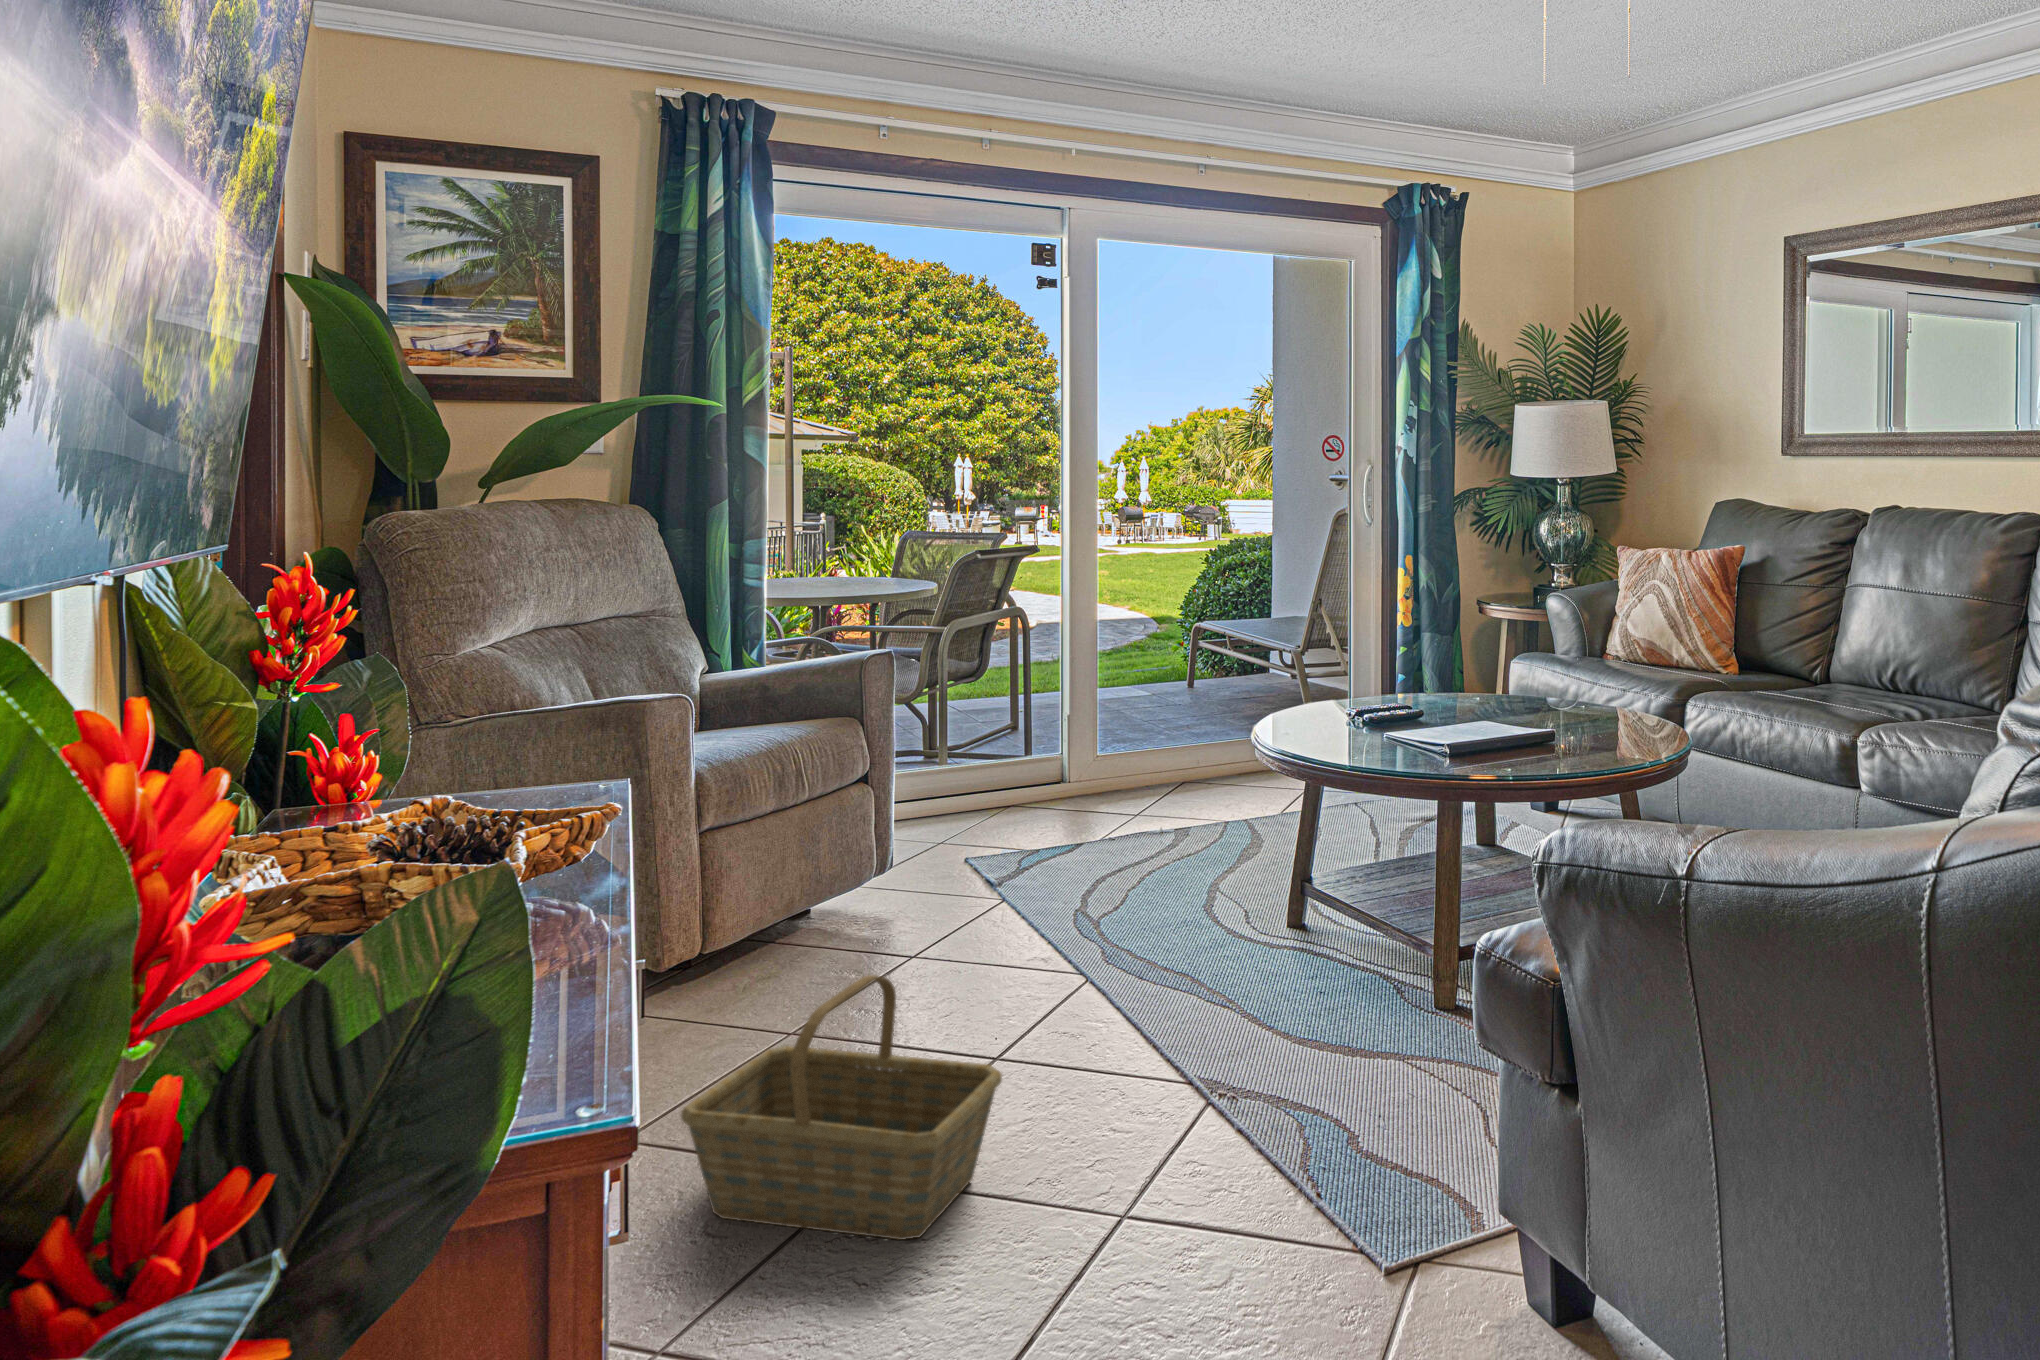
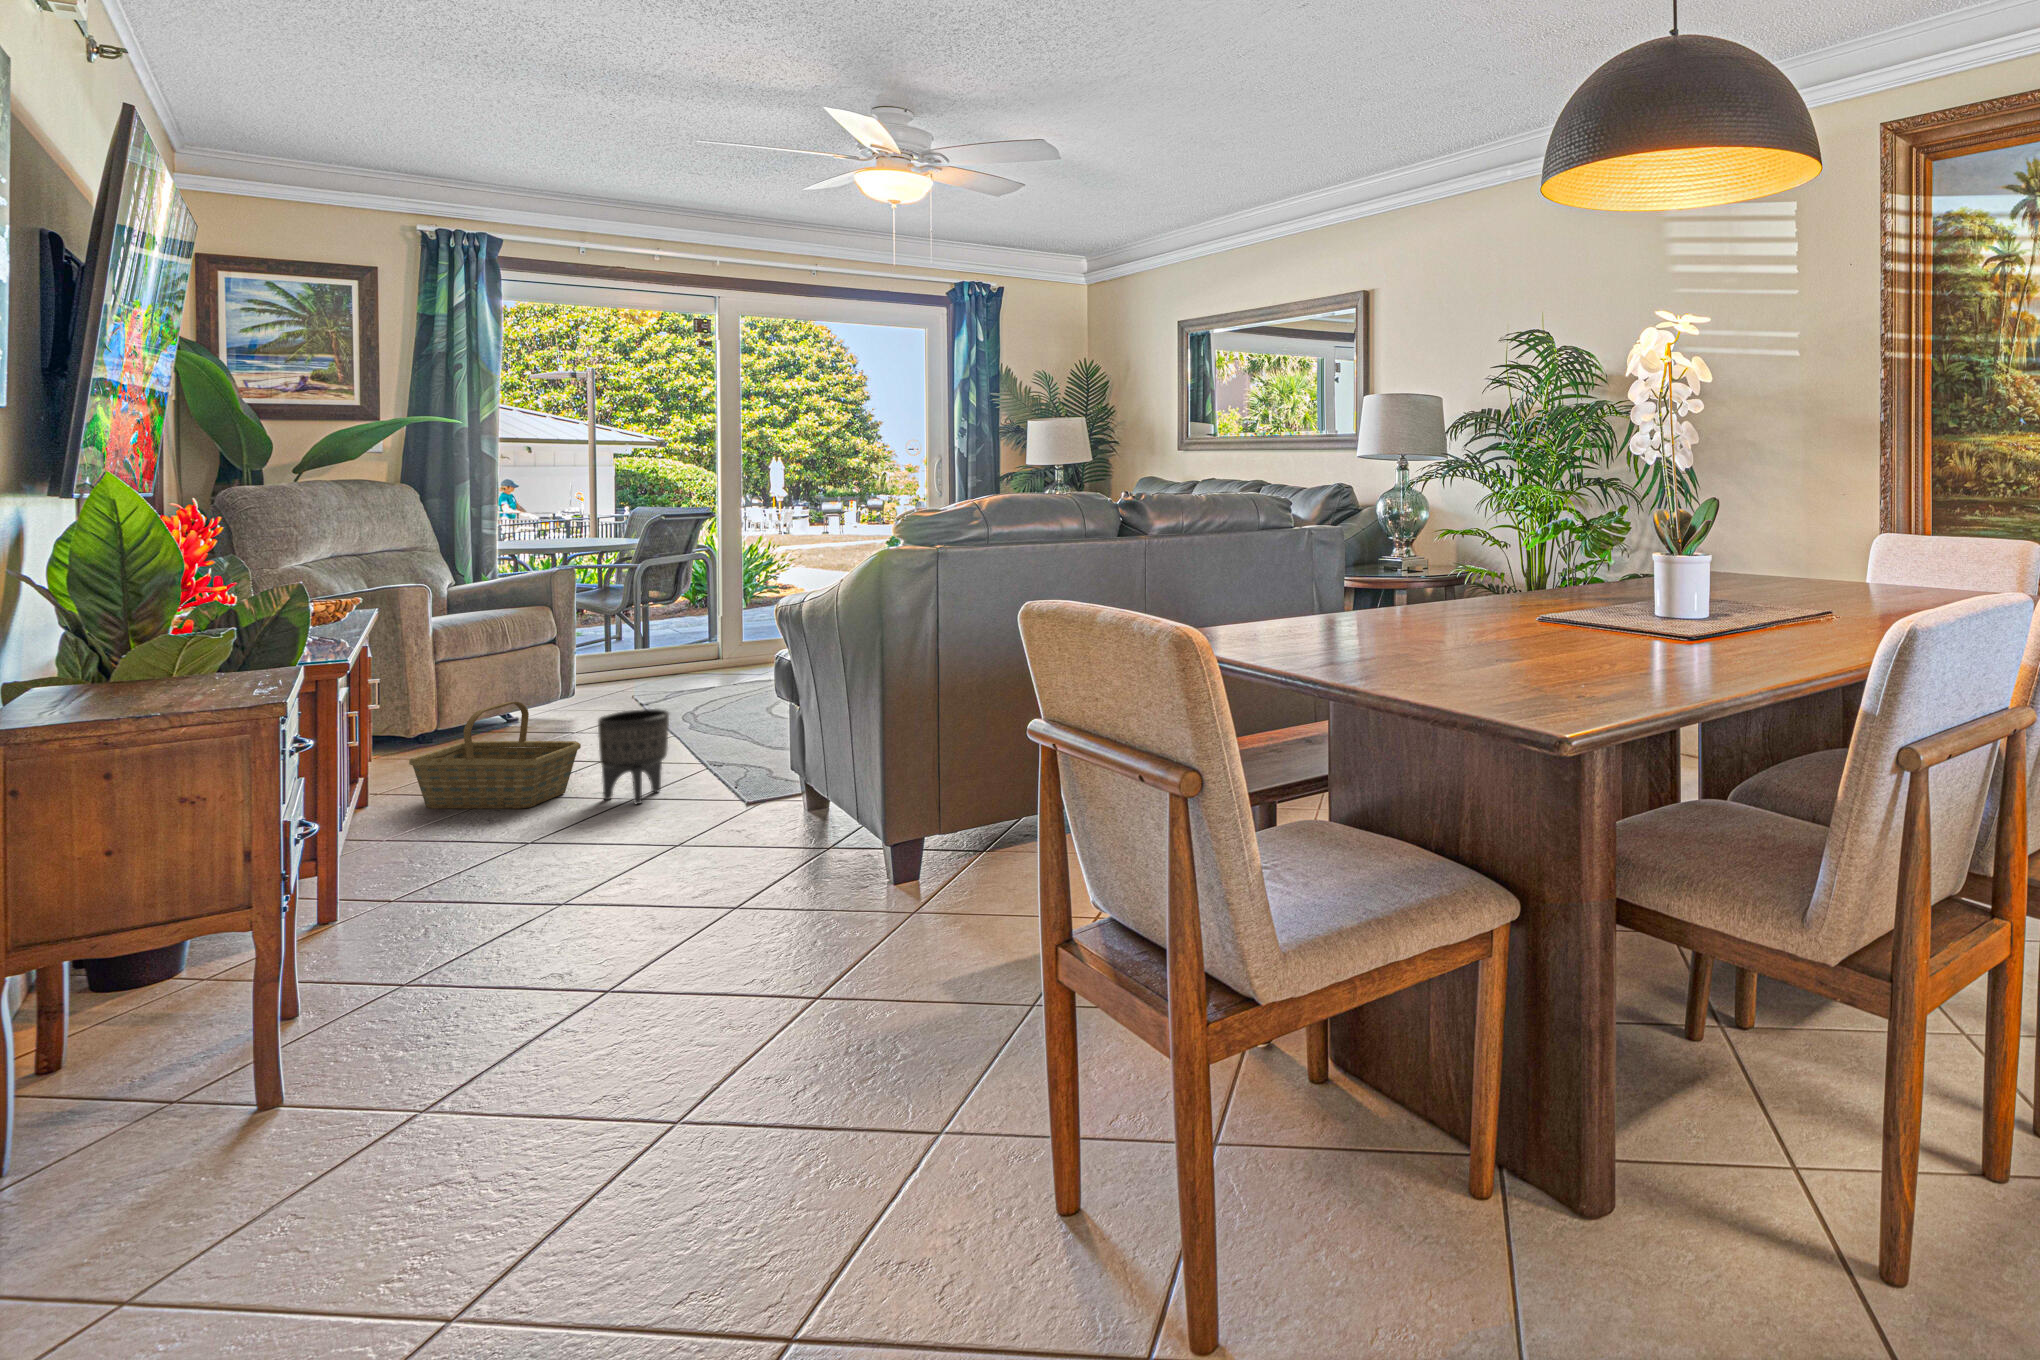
planter: none [1054,1006,1192,1247] -> present [598,709,669,805]

